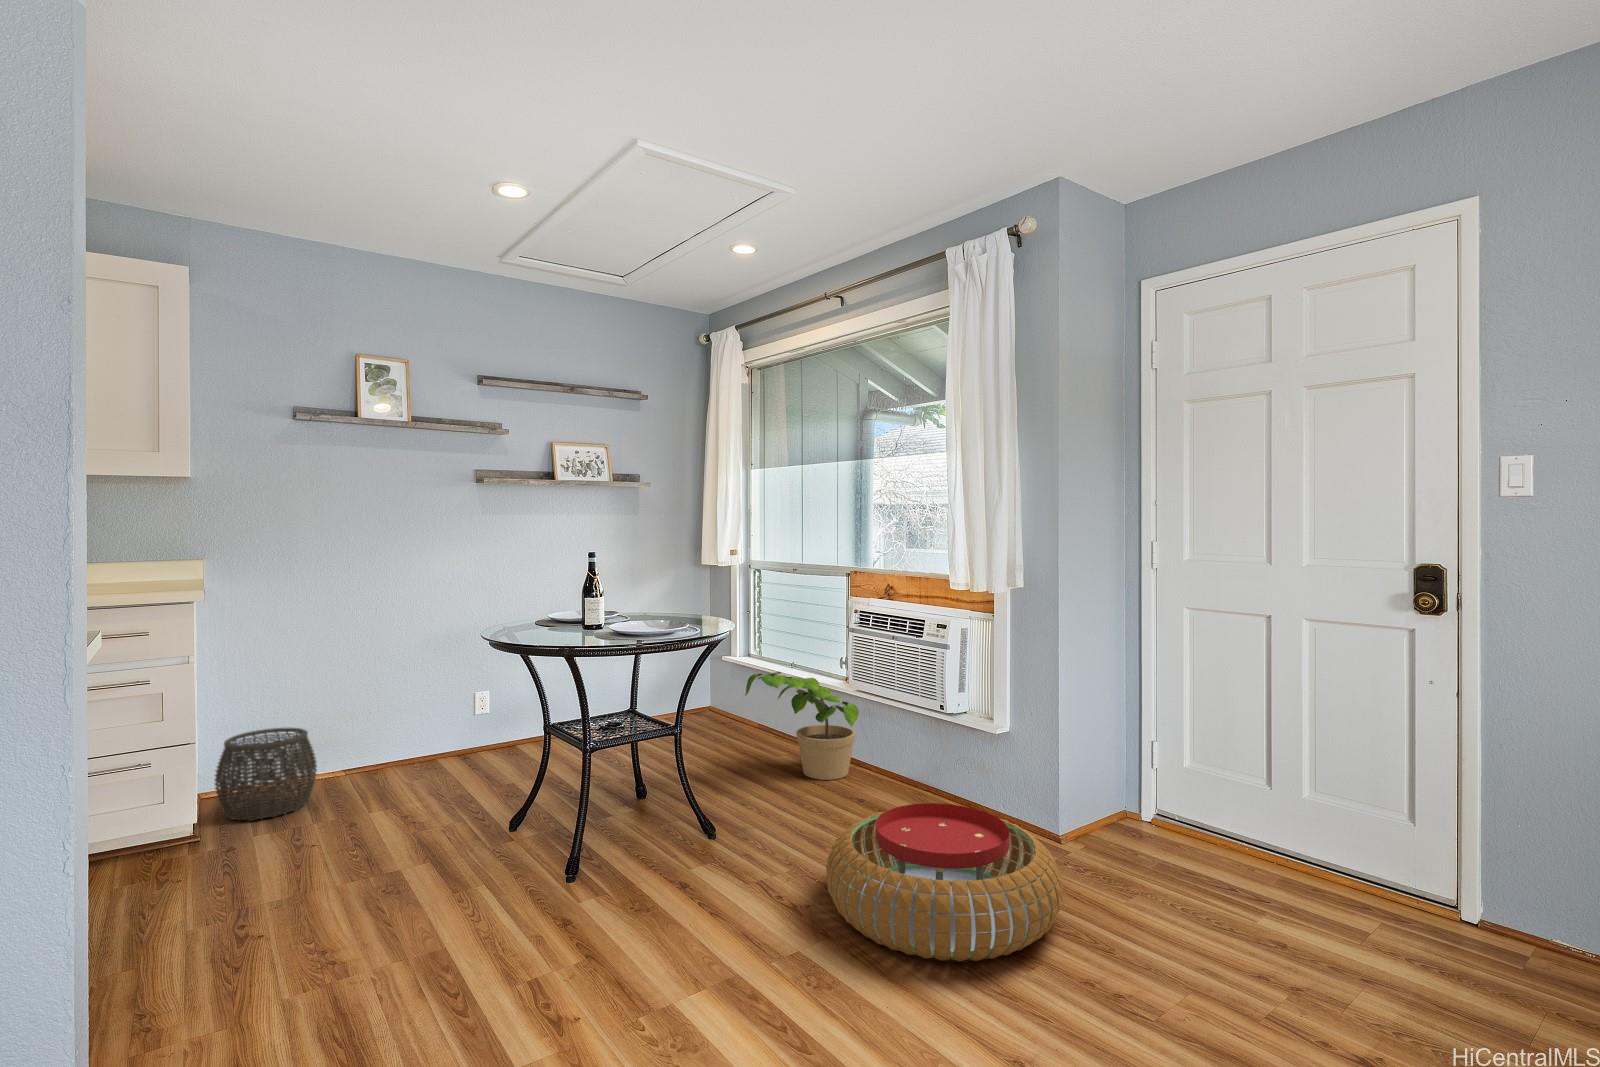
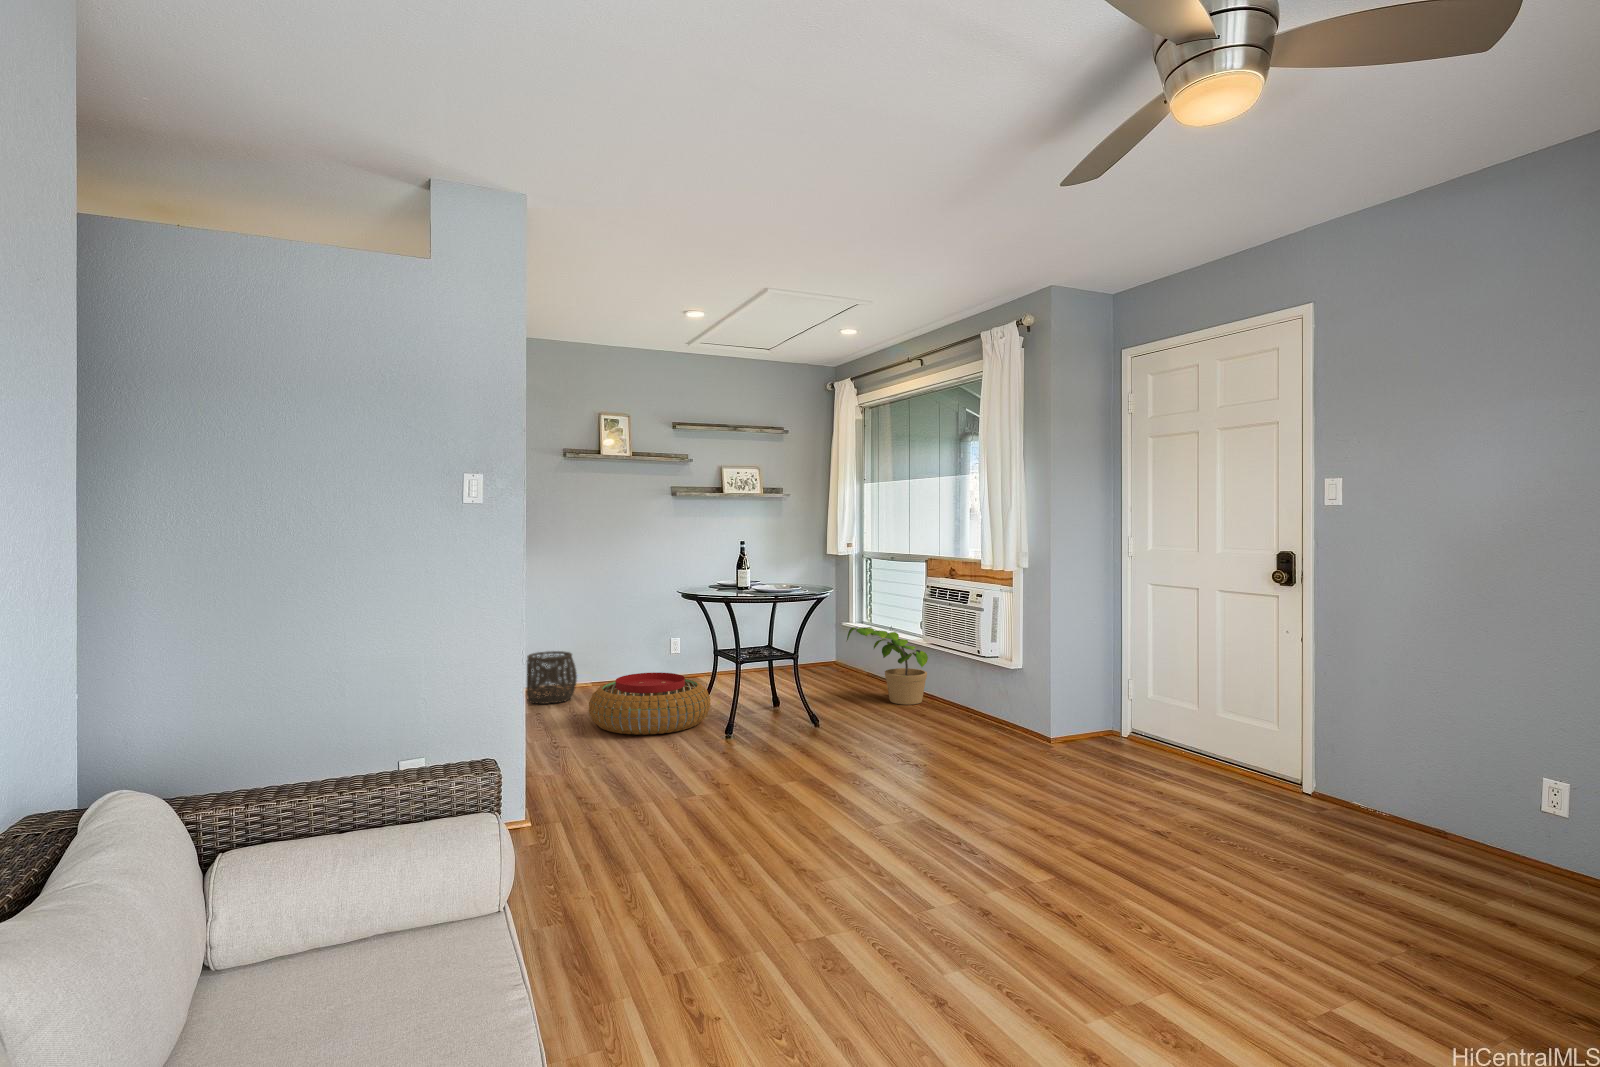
pouf: present [826,803,1063,962] -> present [589,673,710,735]

